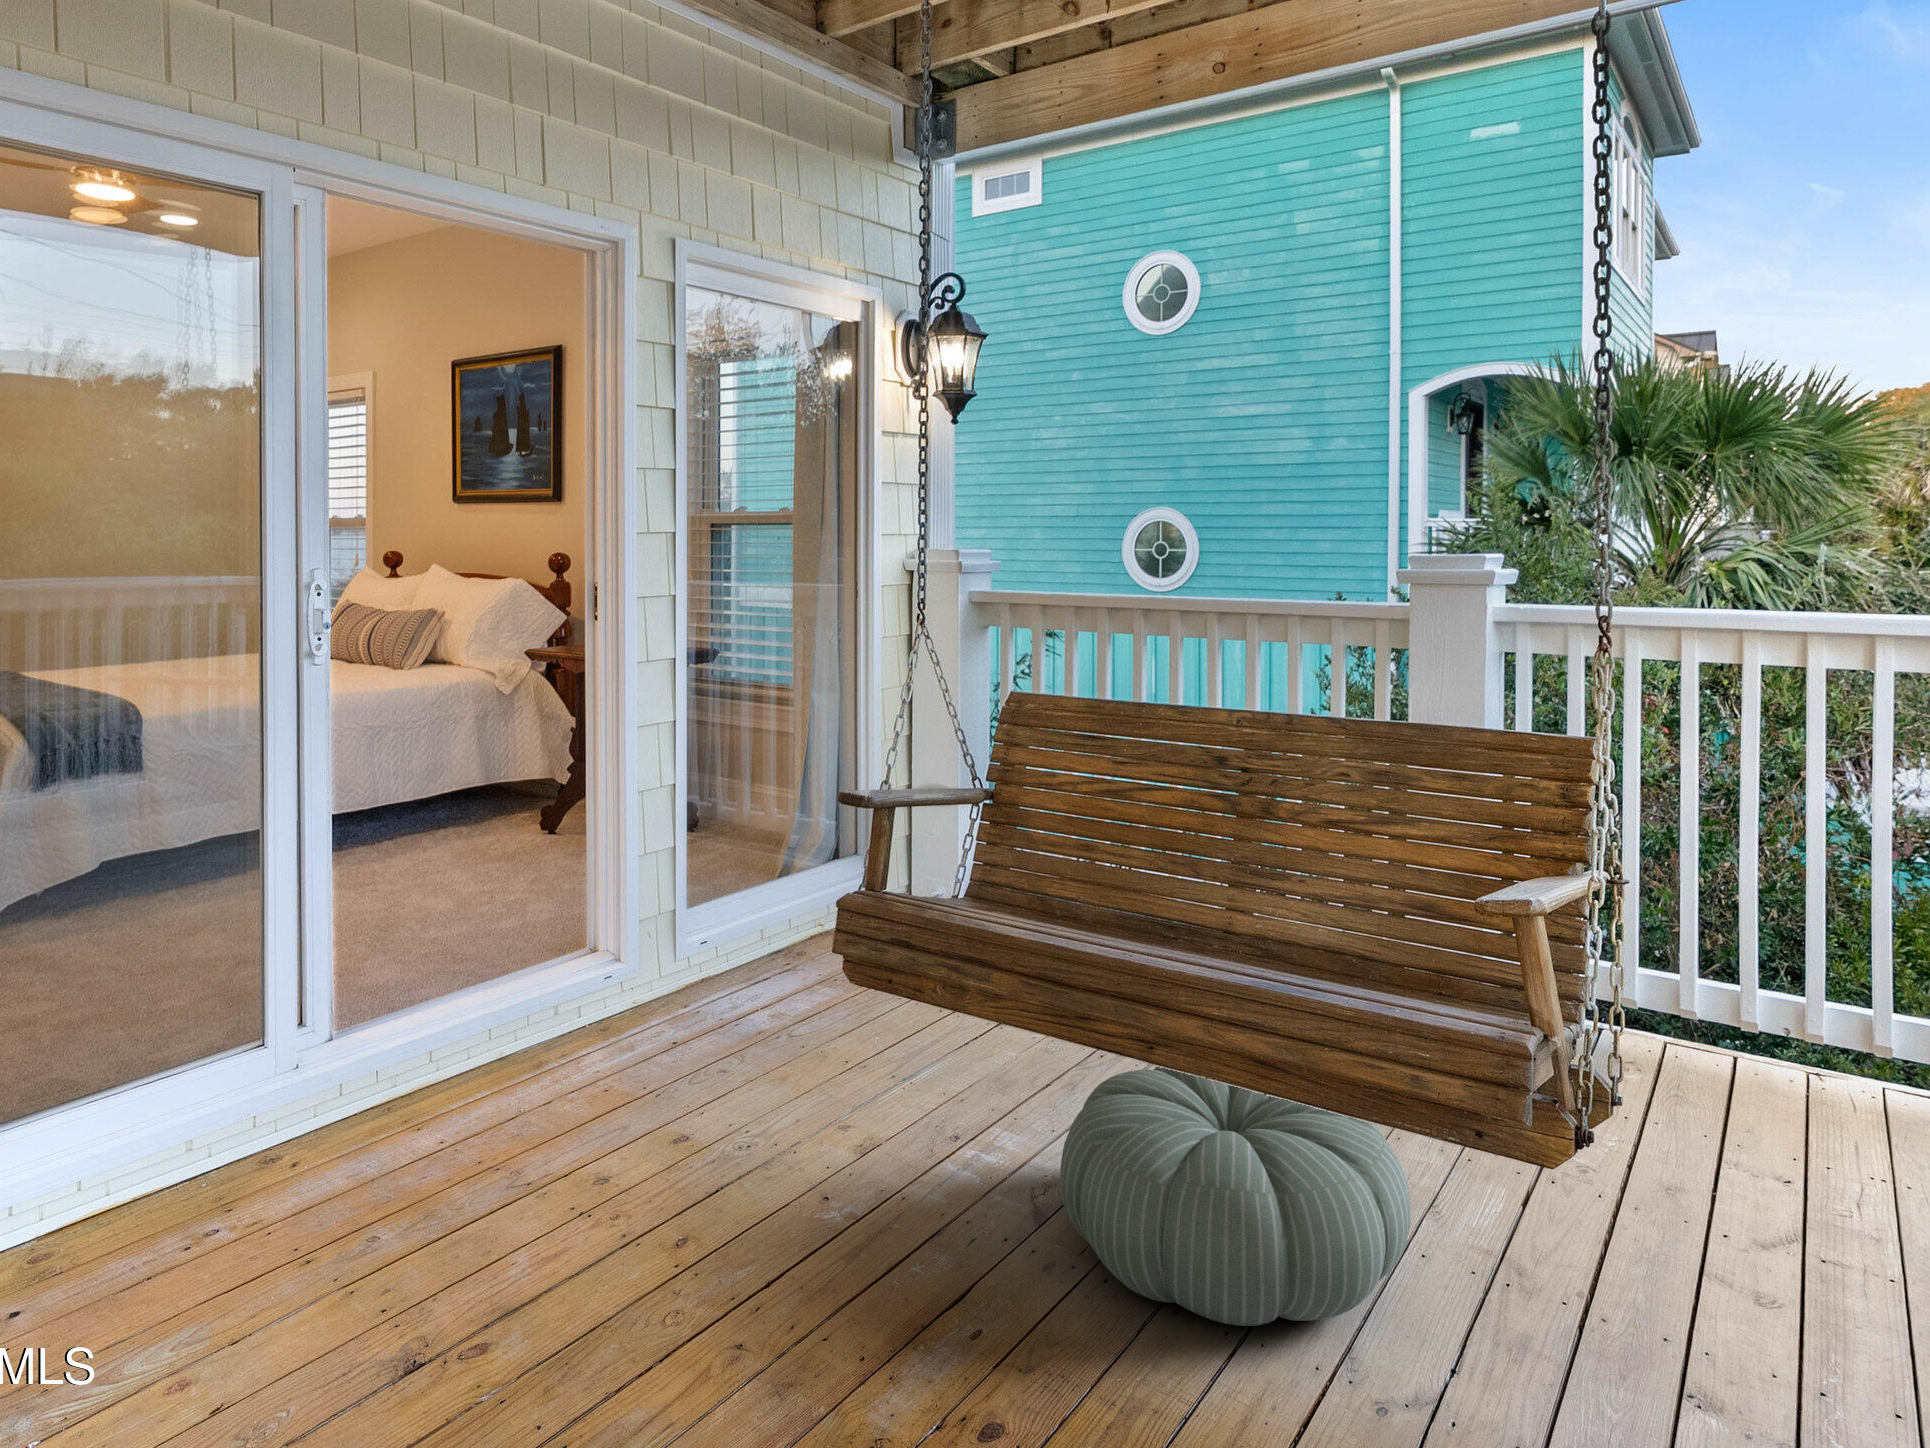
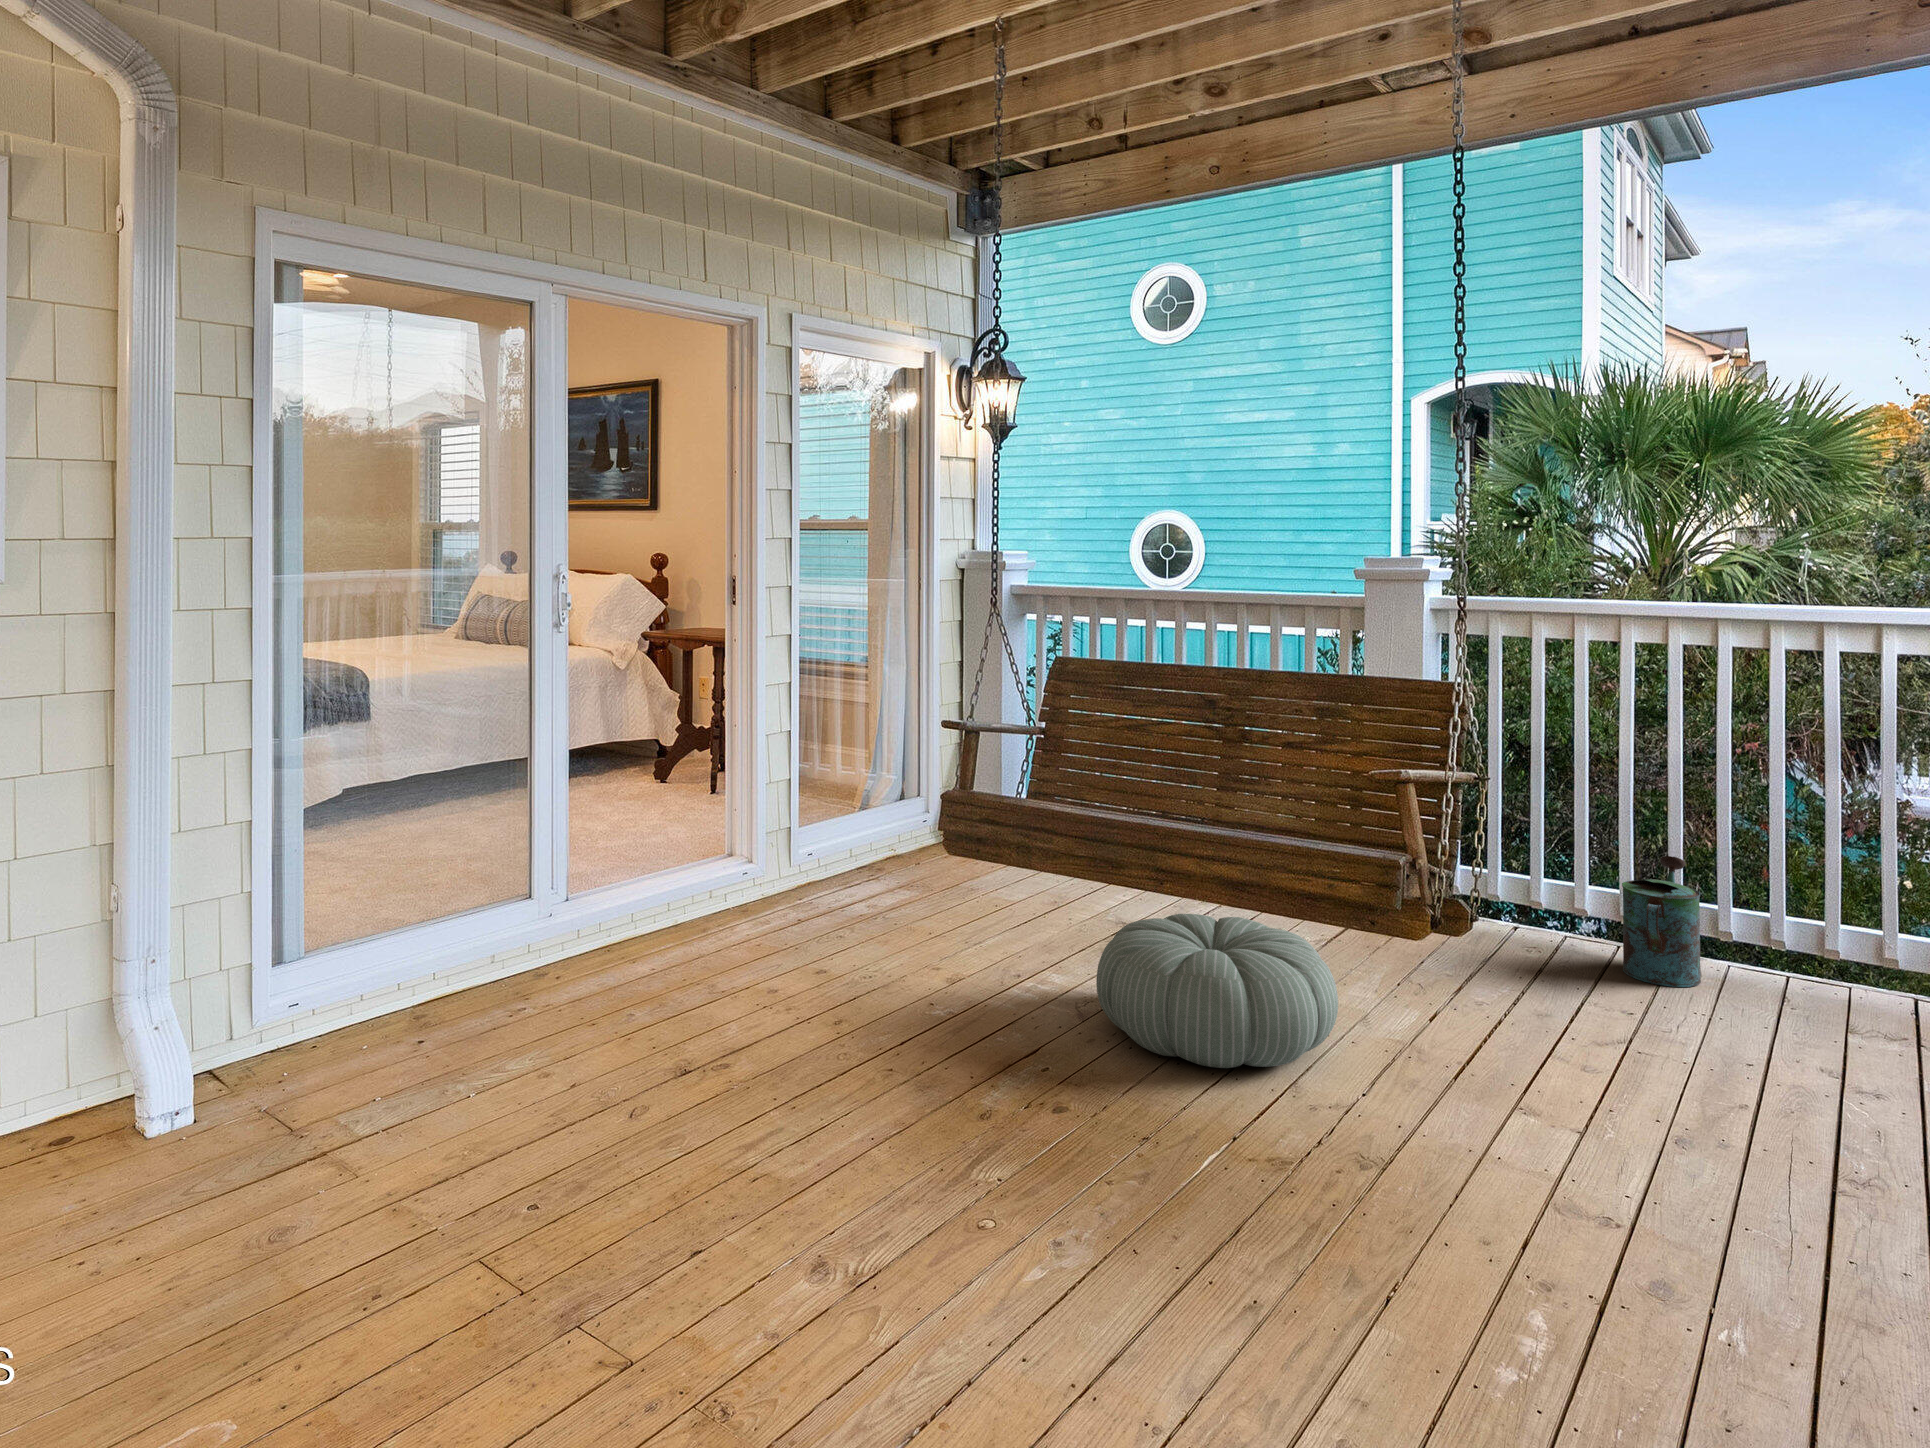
watering can: none [1761,945,1870,1133] -> present [1622,856,1701,987]

